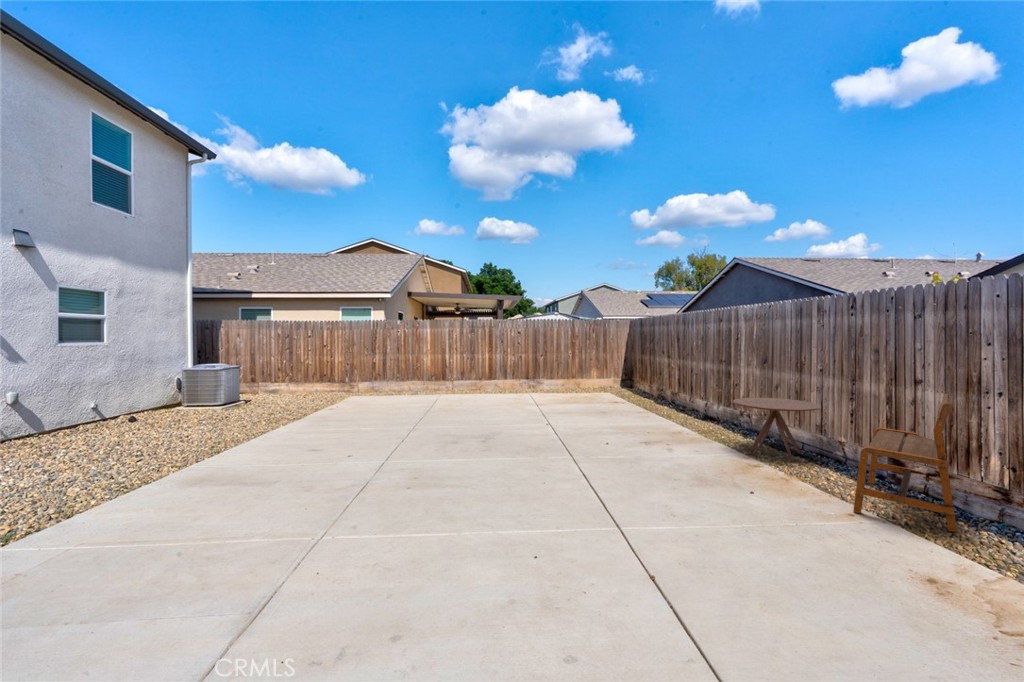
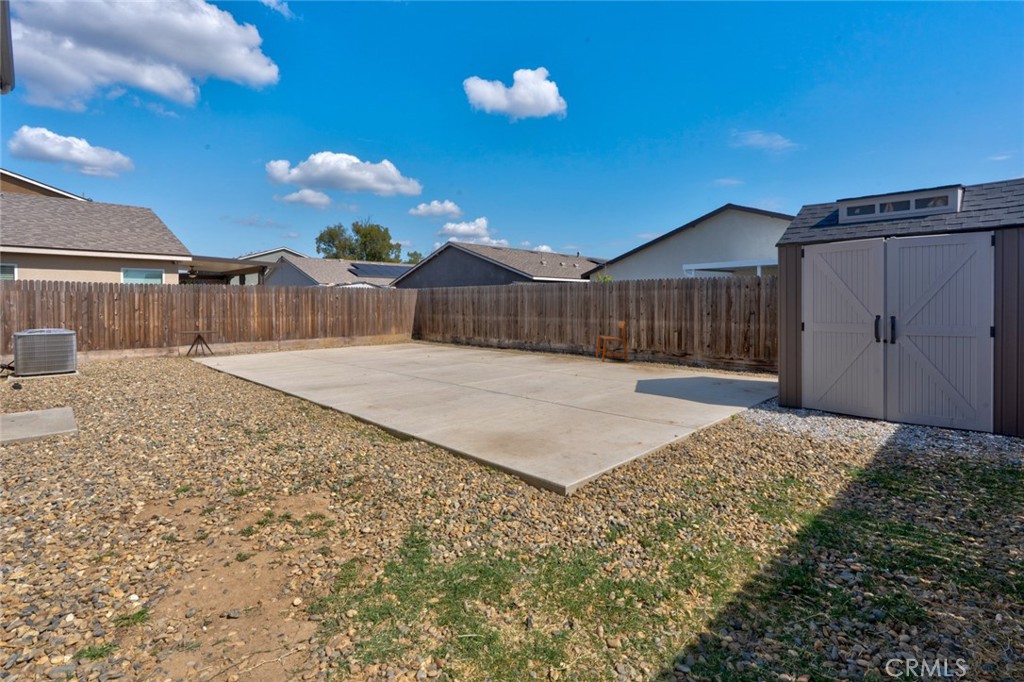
round table: present [733,398,821,462] -> present [178,331,219,356]

